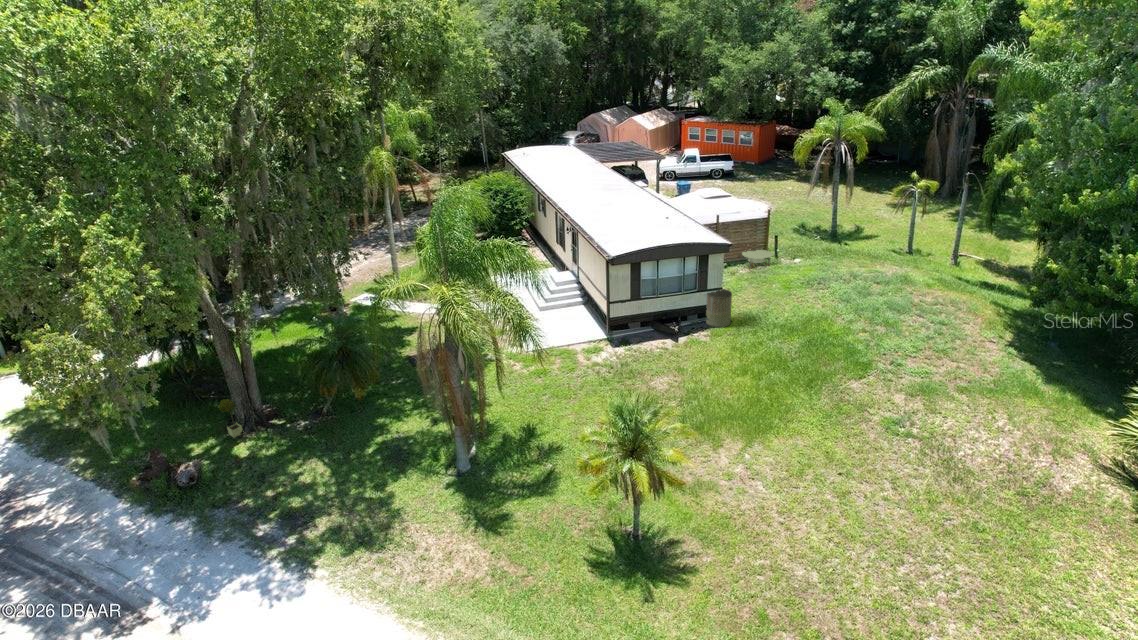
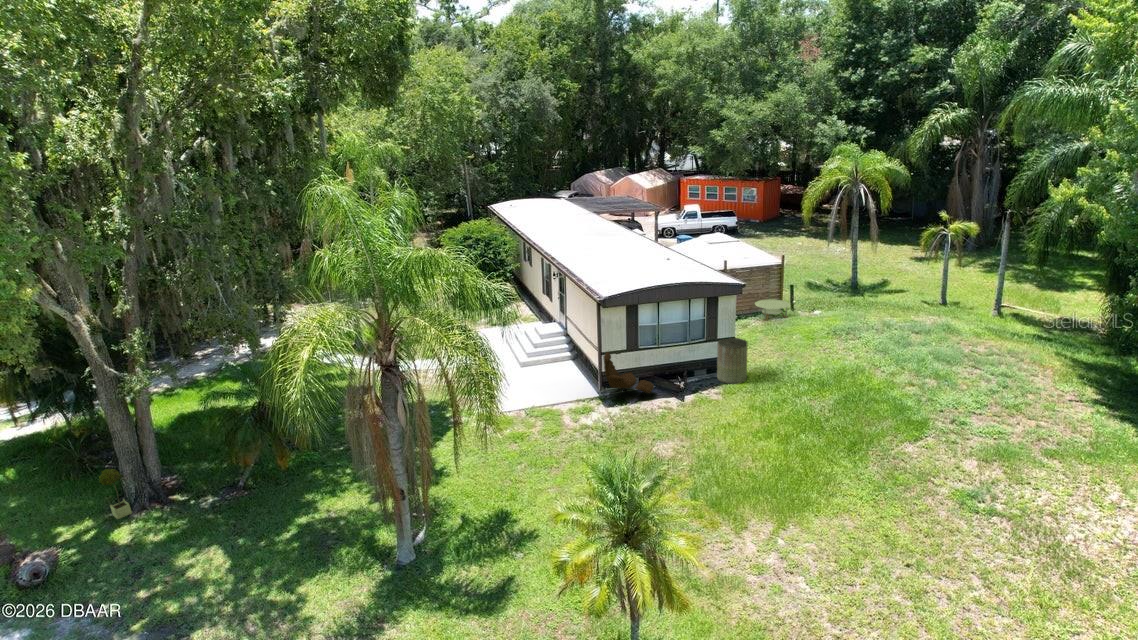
lounge chair: none [611,299,653,341] -> present [604,352,654,399]

